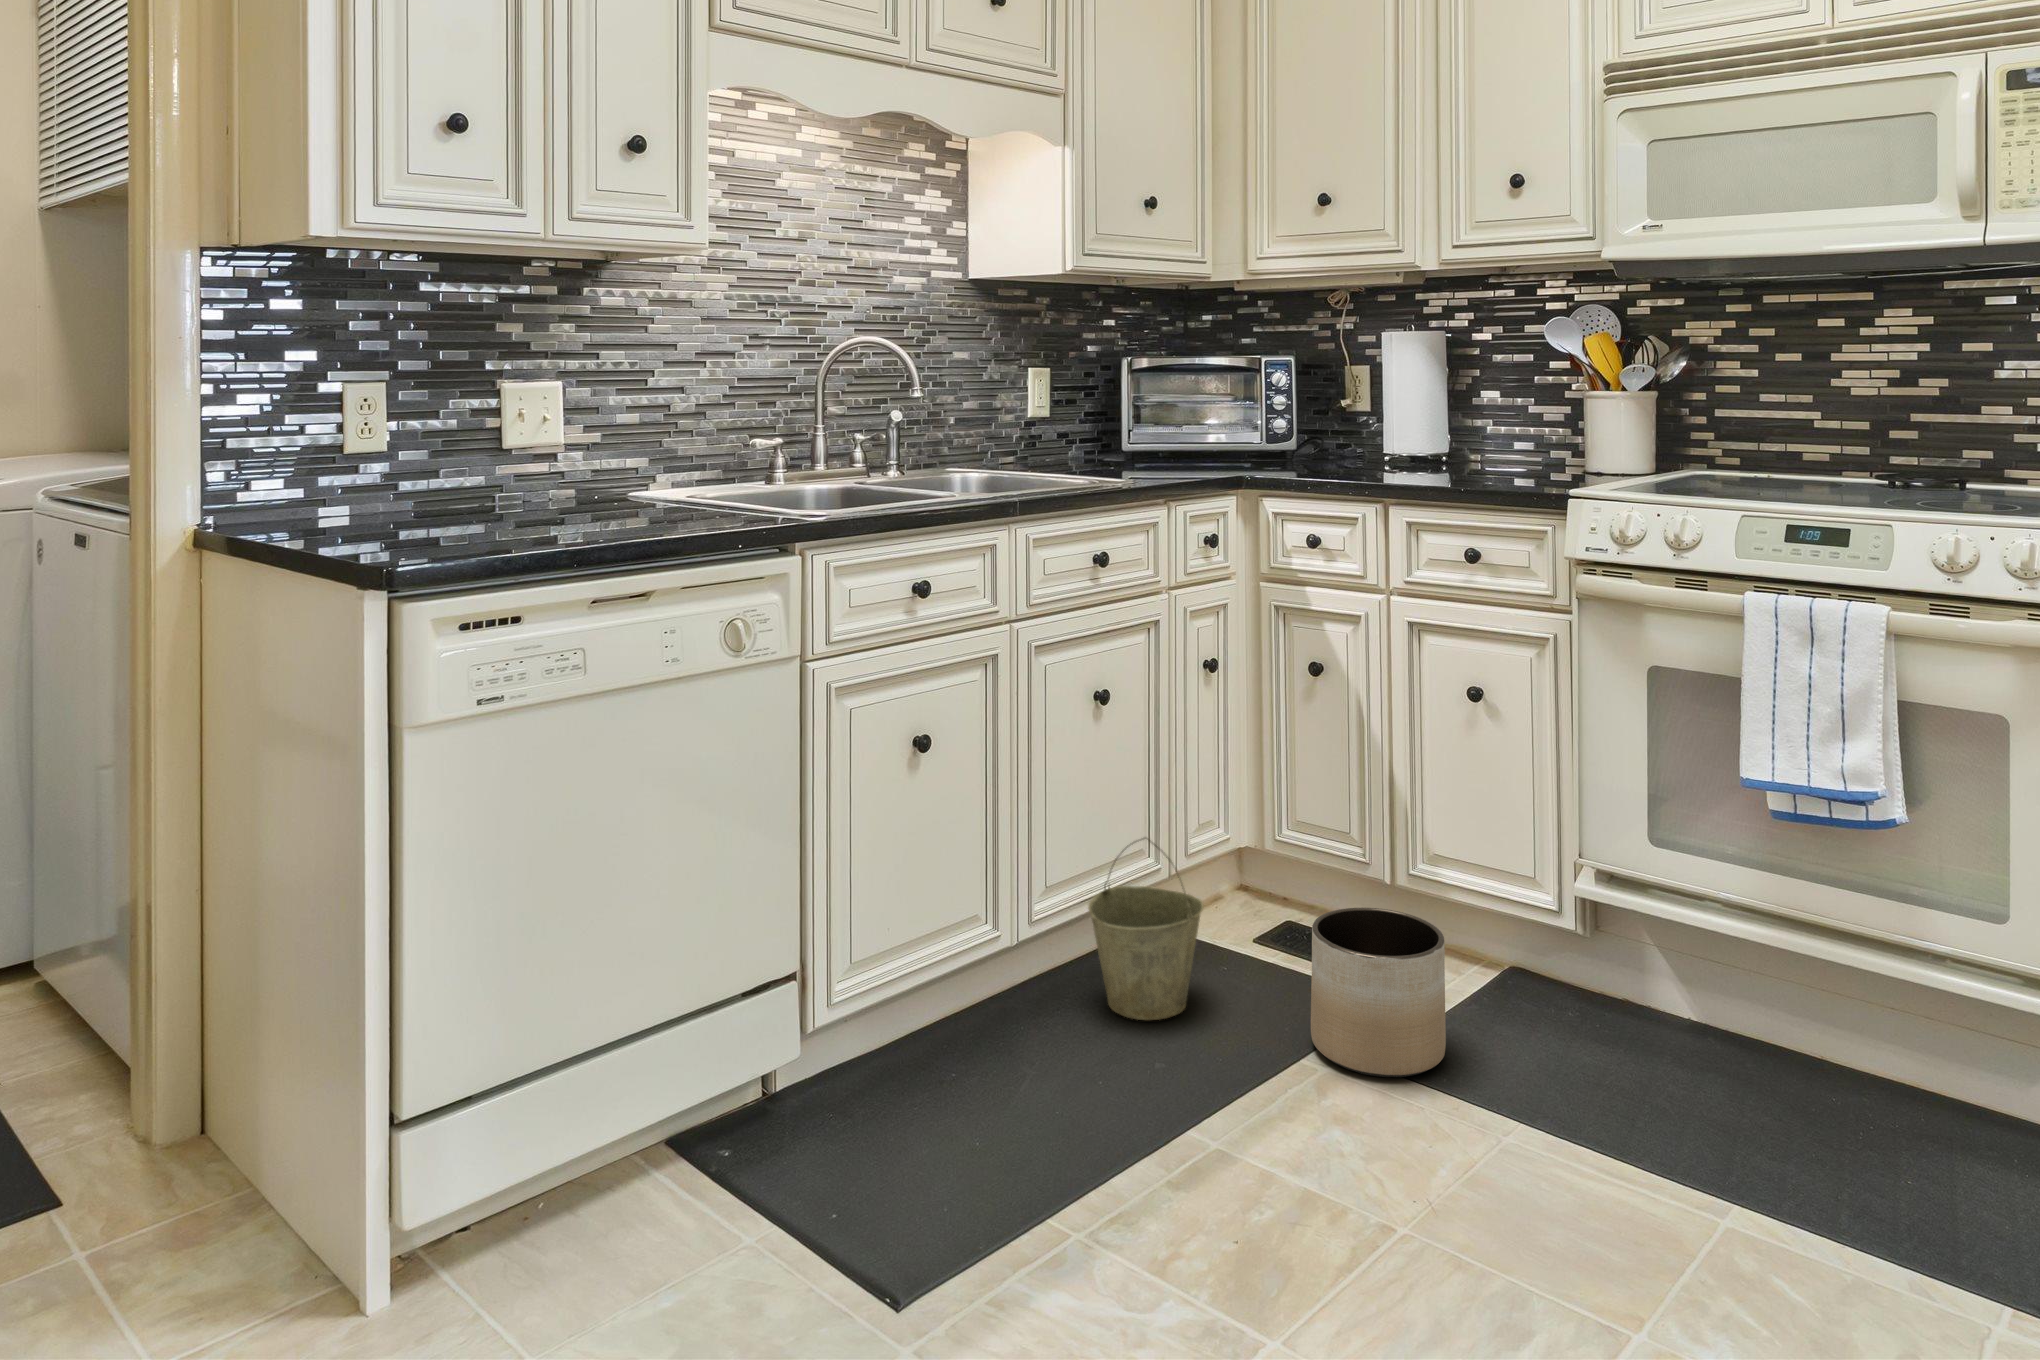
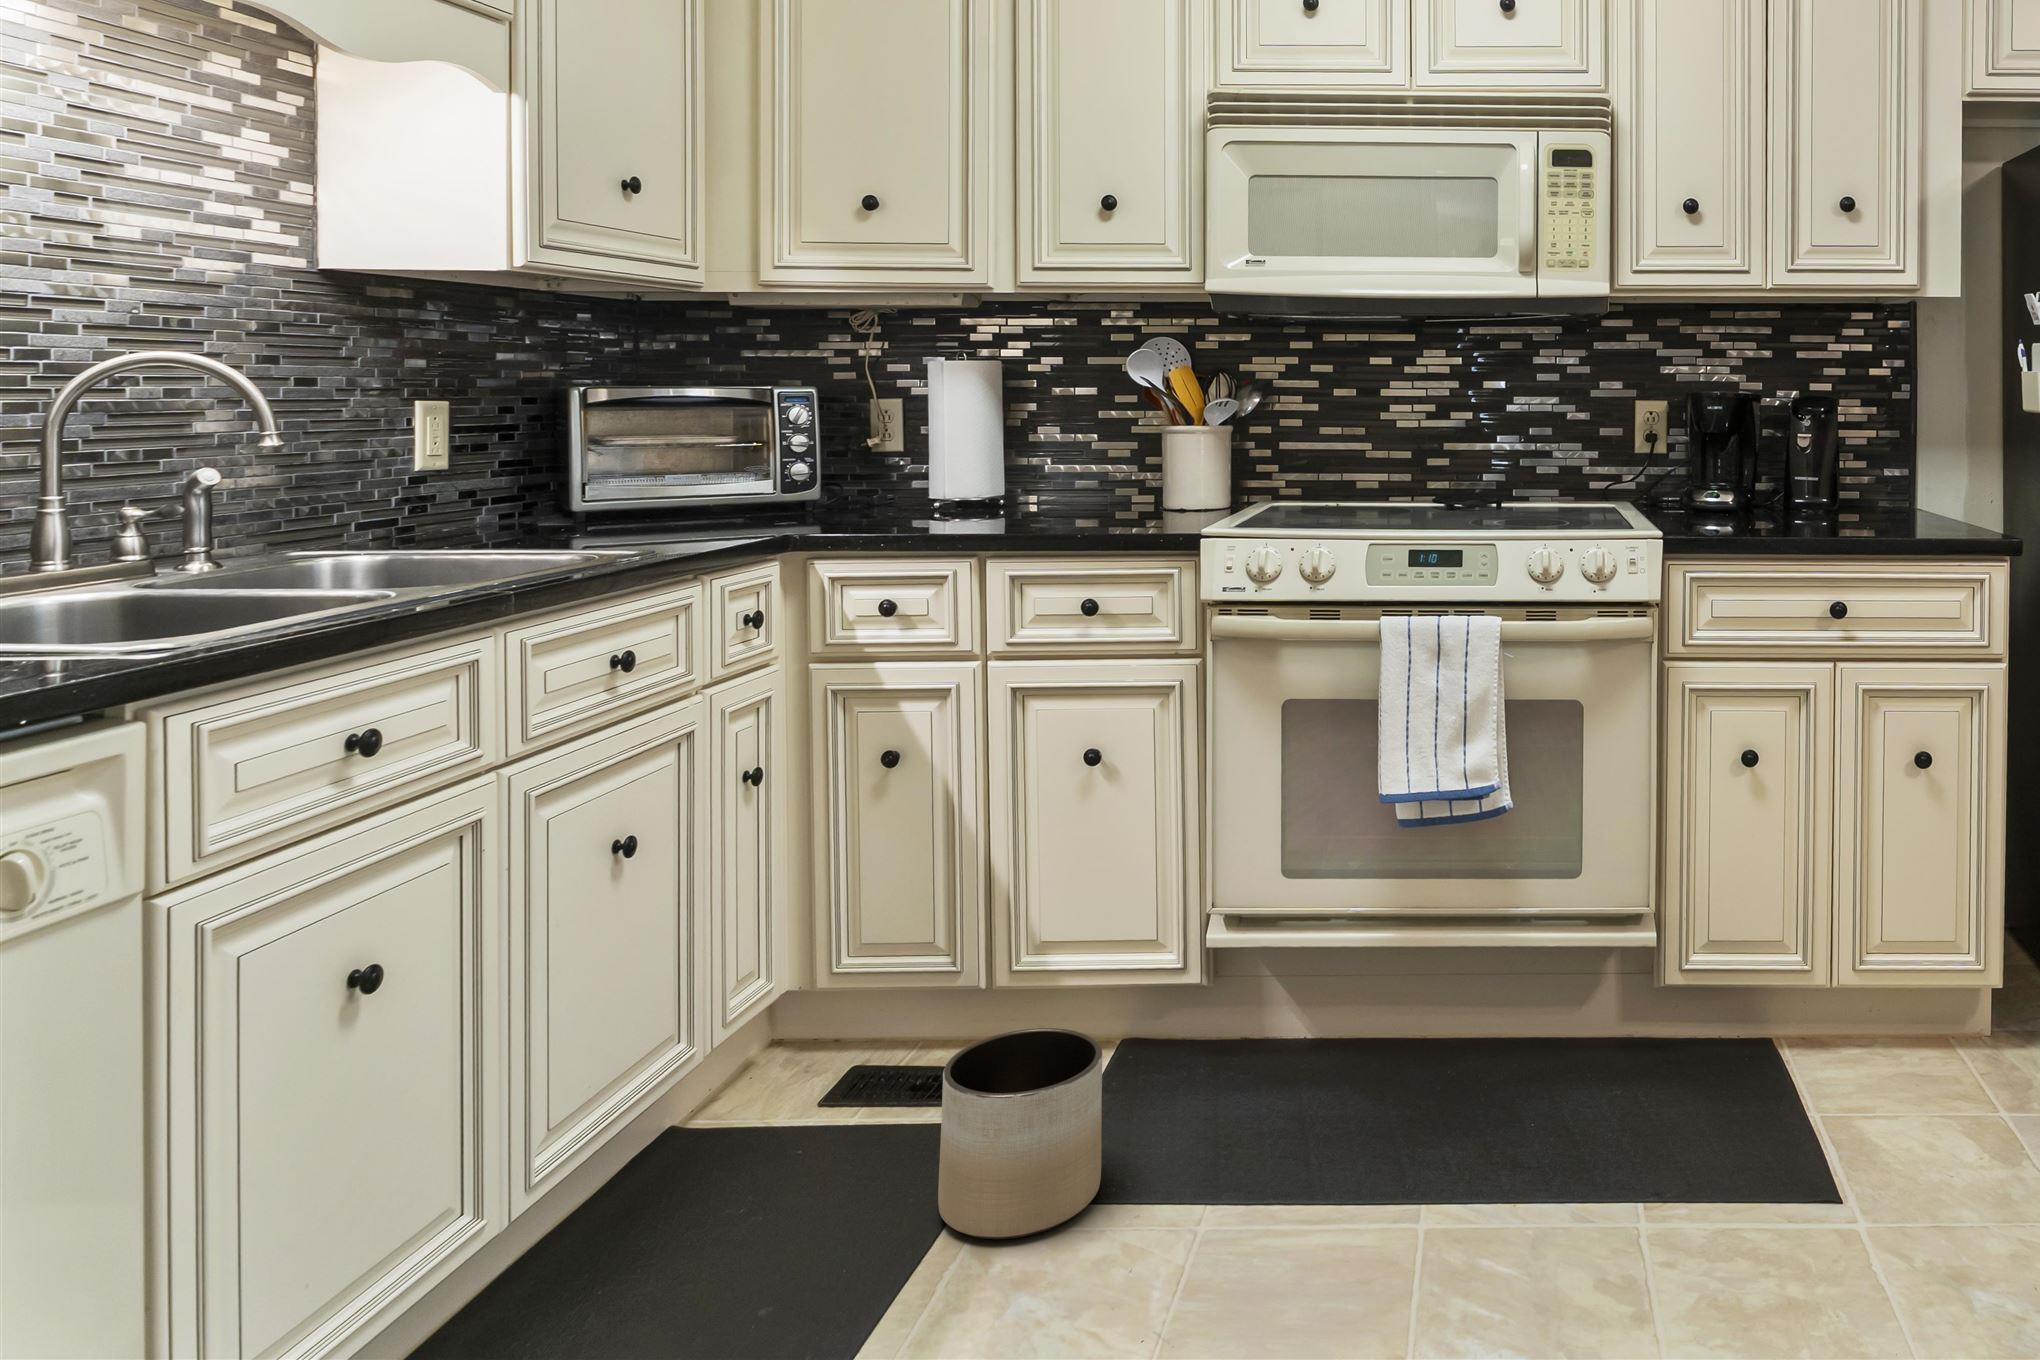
bucket: present [1088,838,1203,1020] -> none [605,1033,782,1293]

